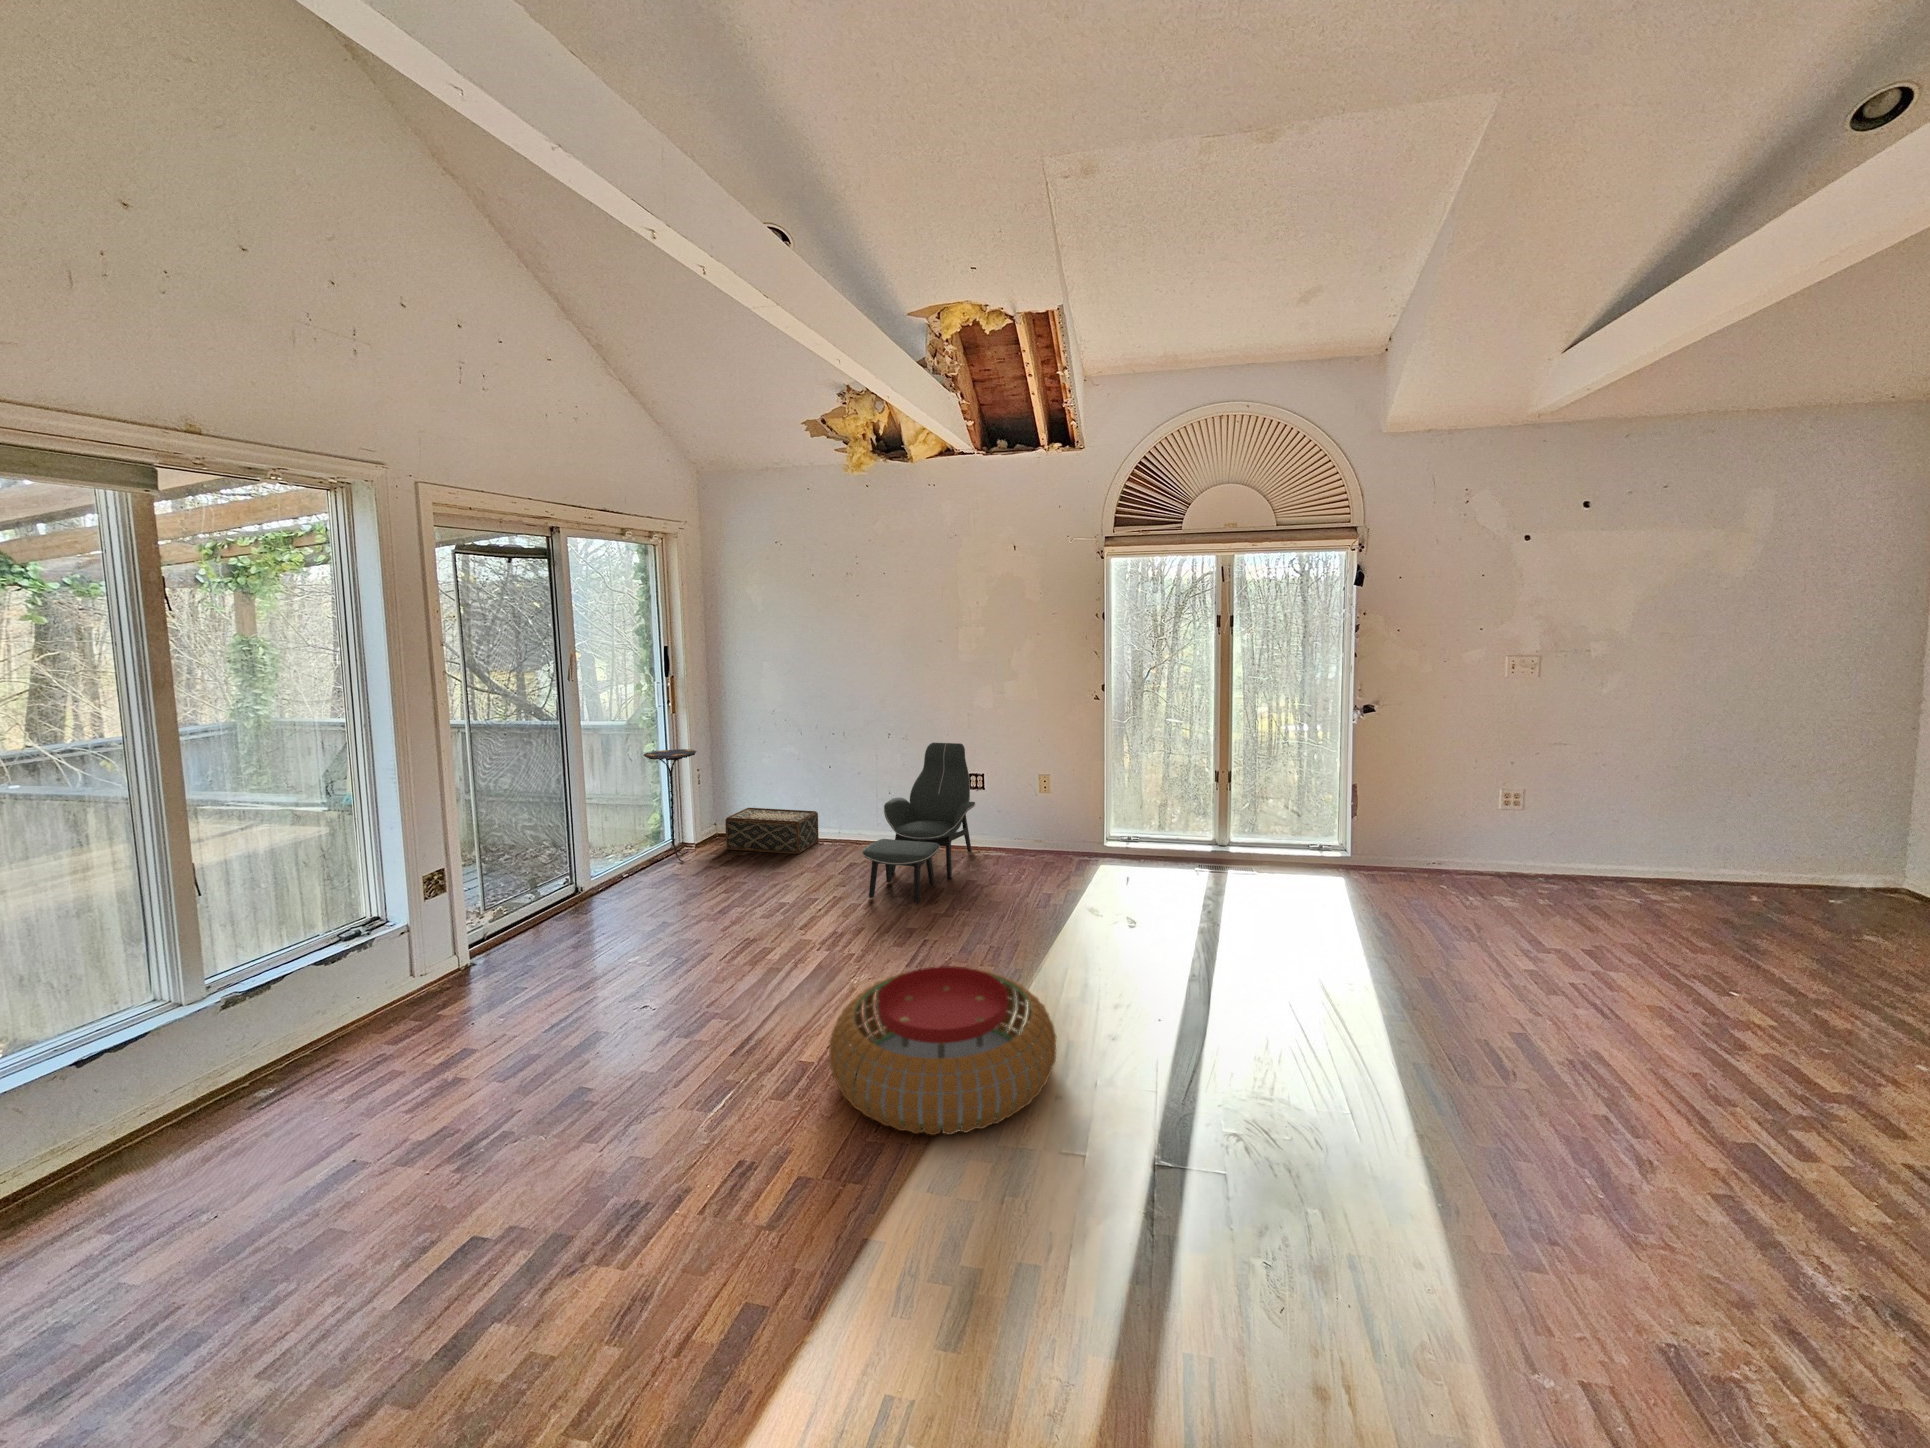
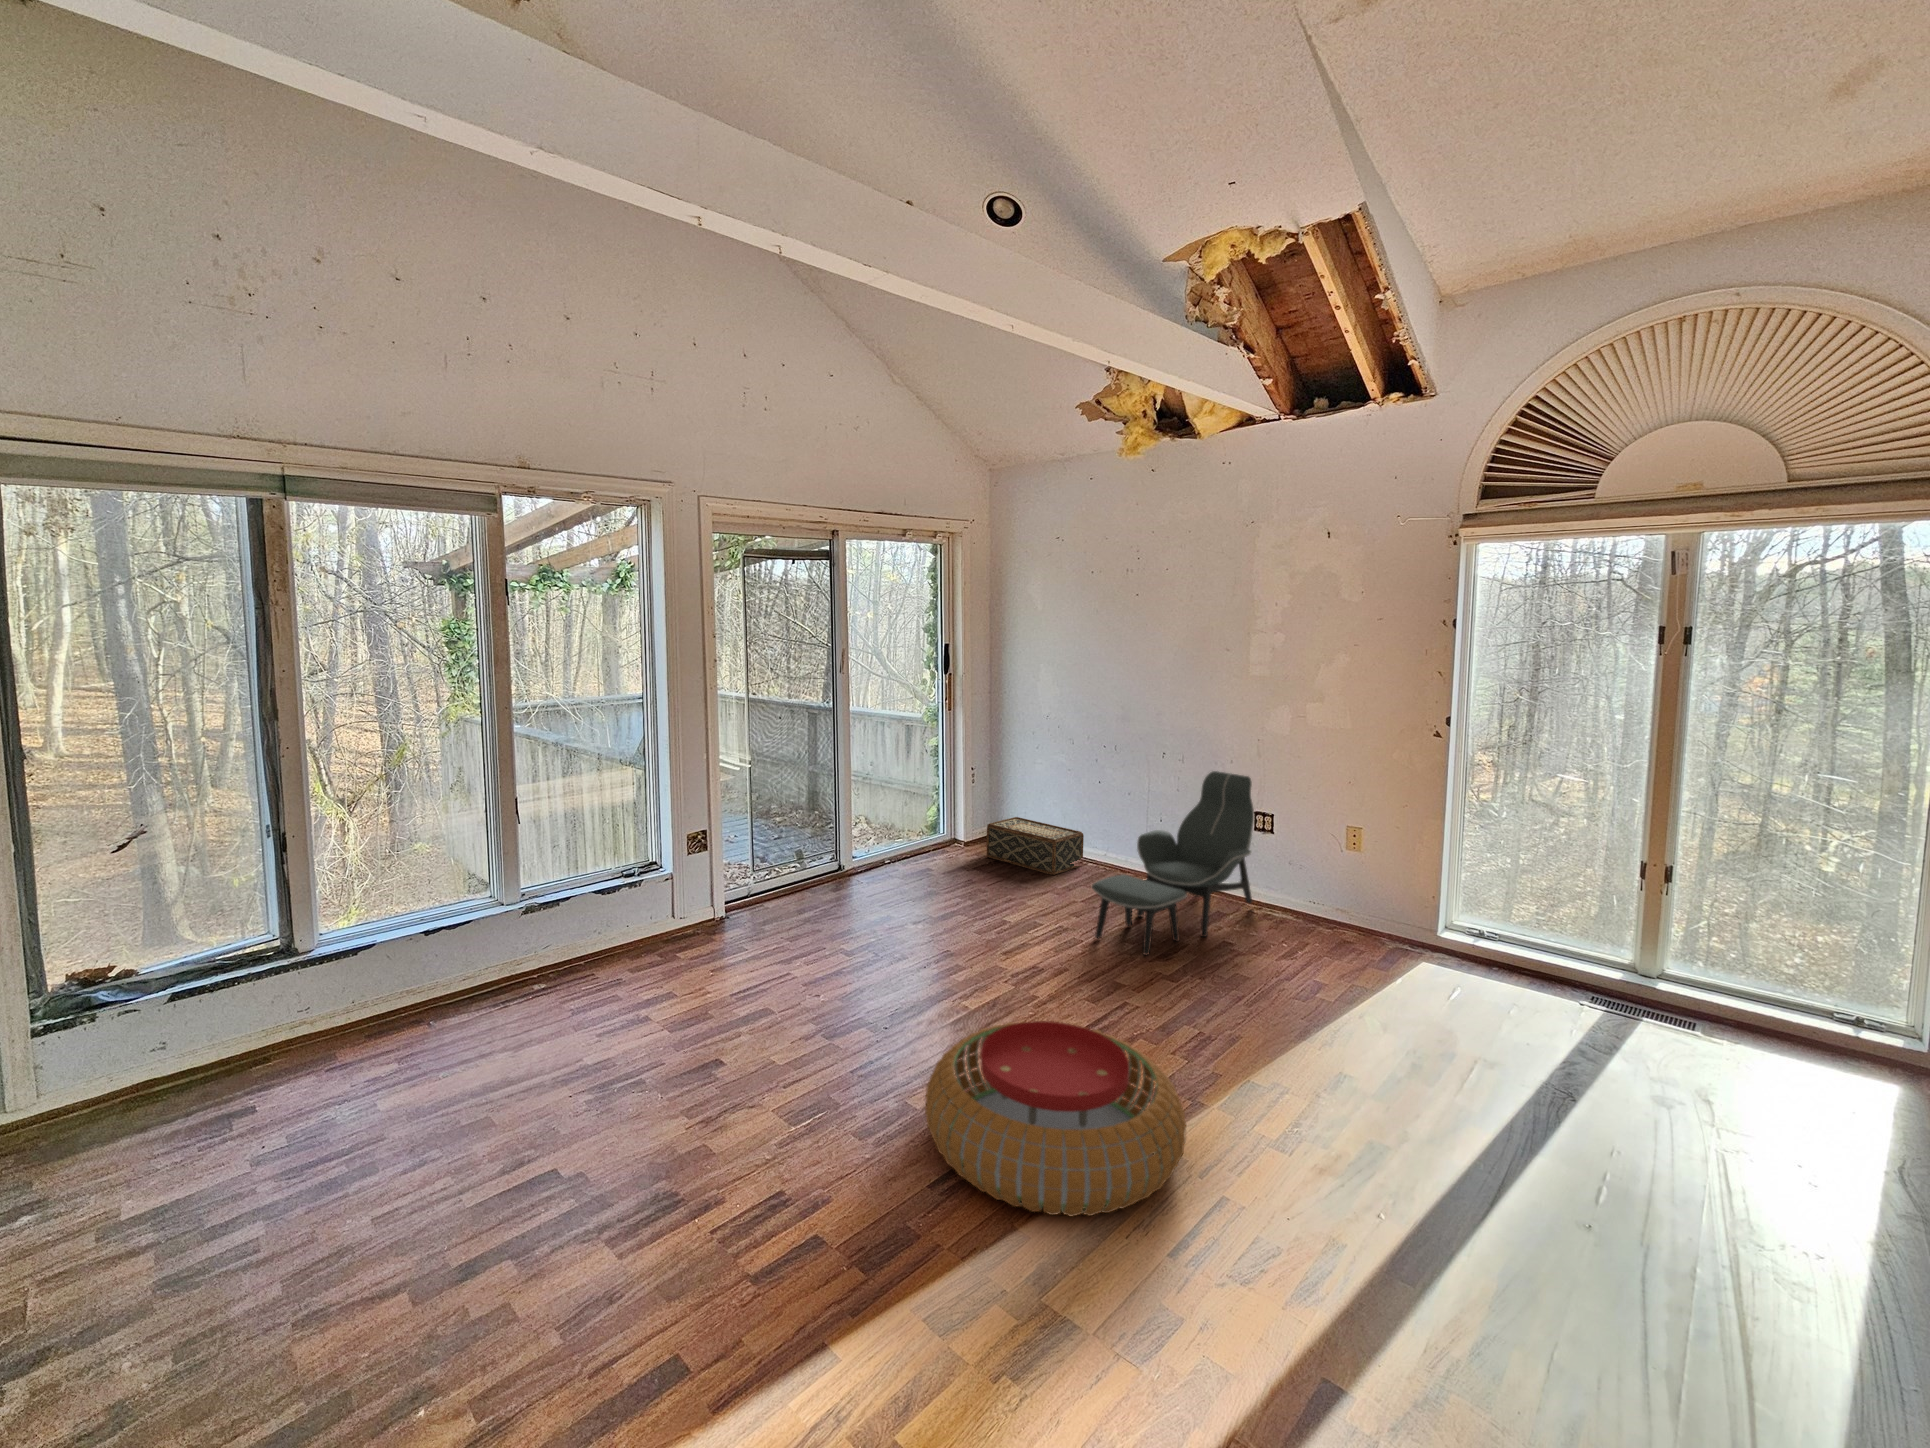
side table: present [643,749,696,862] -> none [911,747,962,862]

